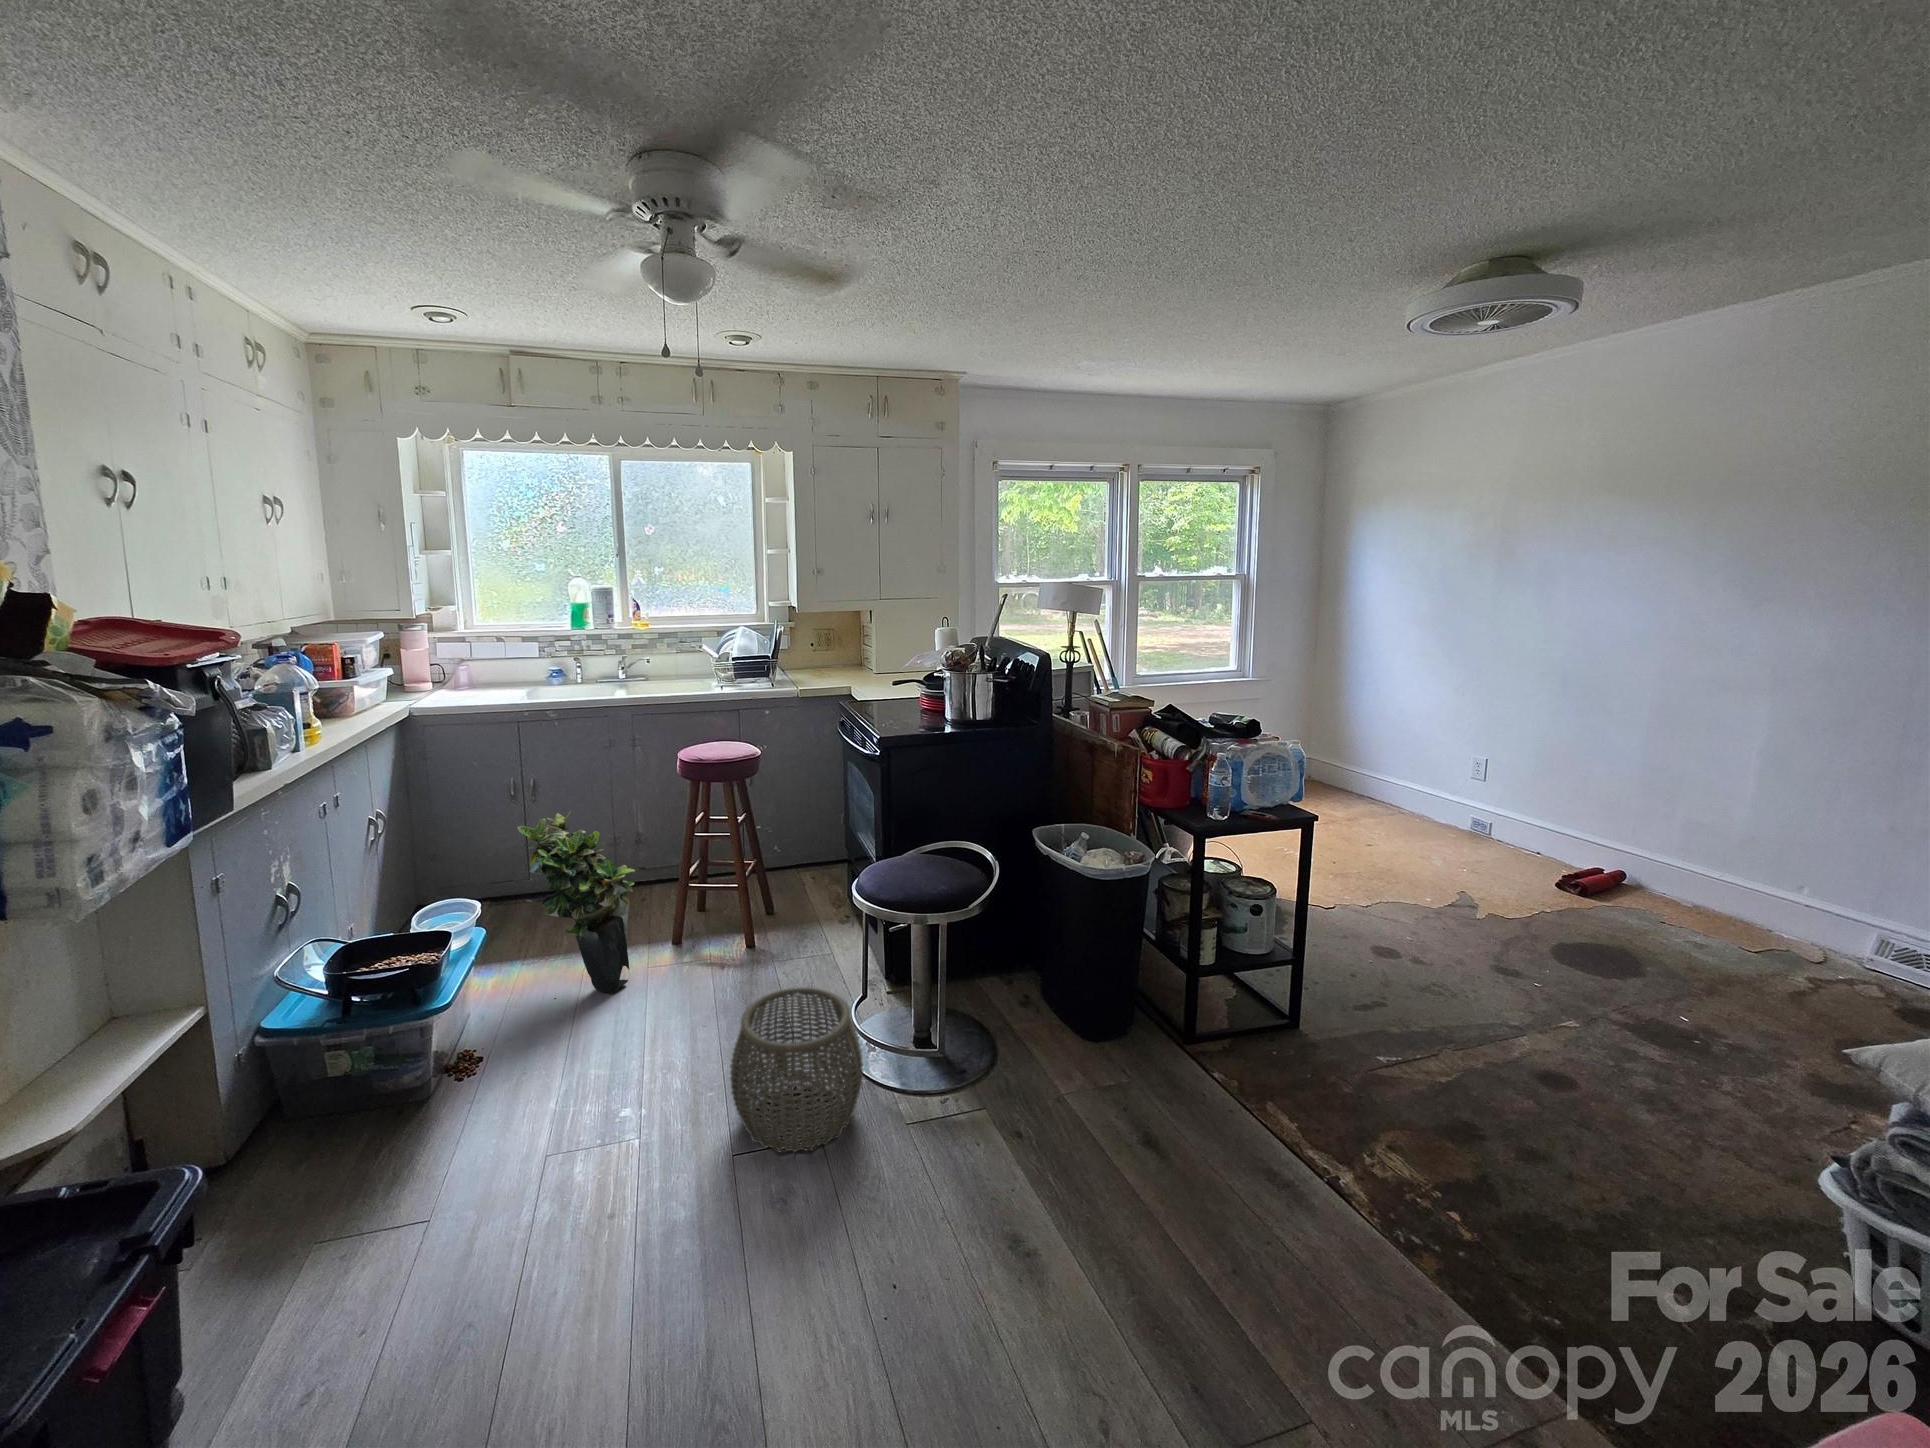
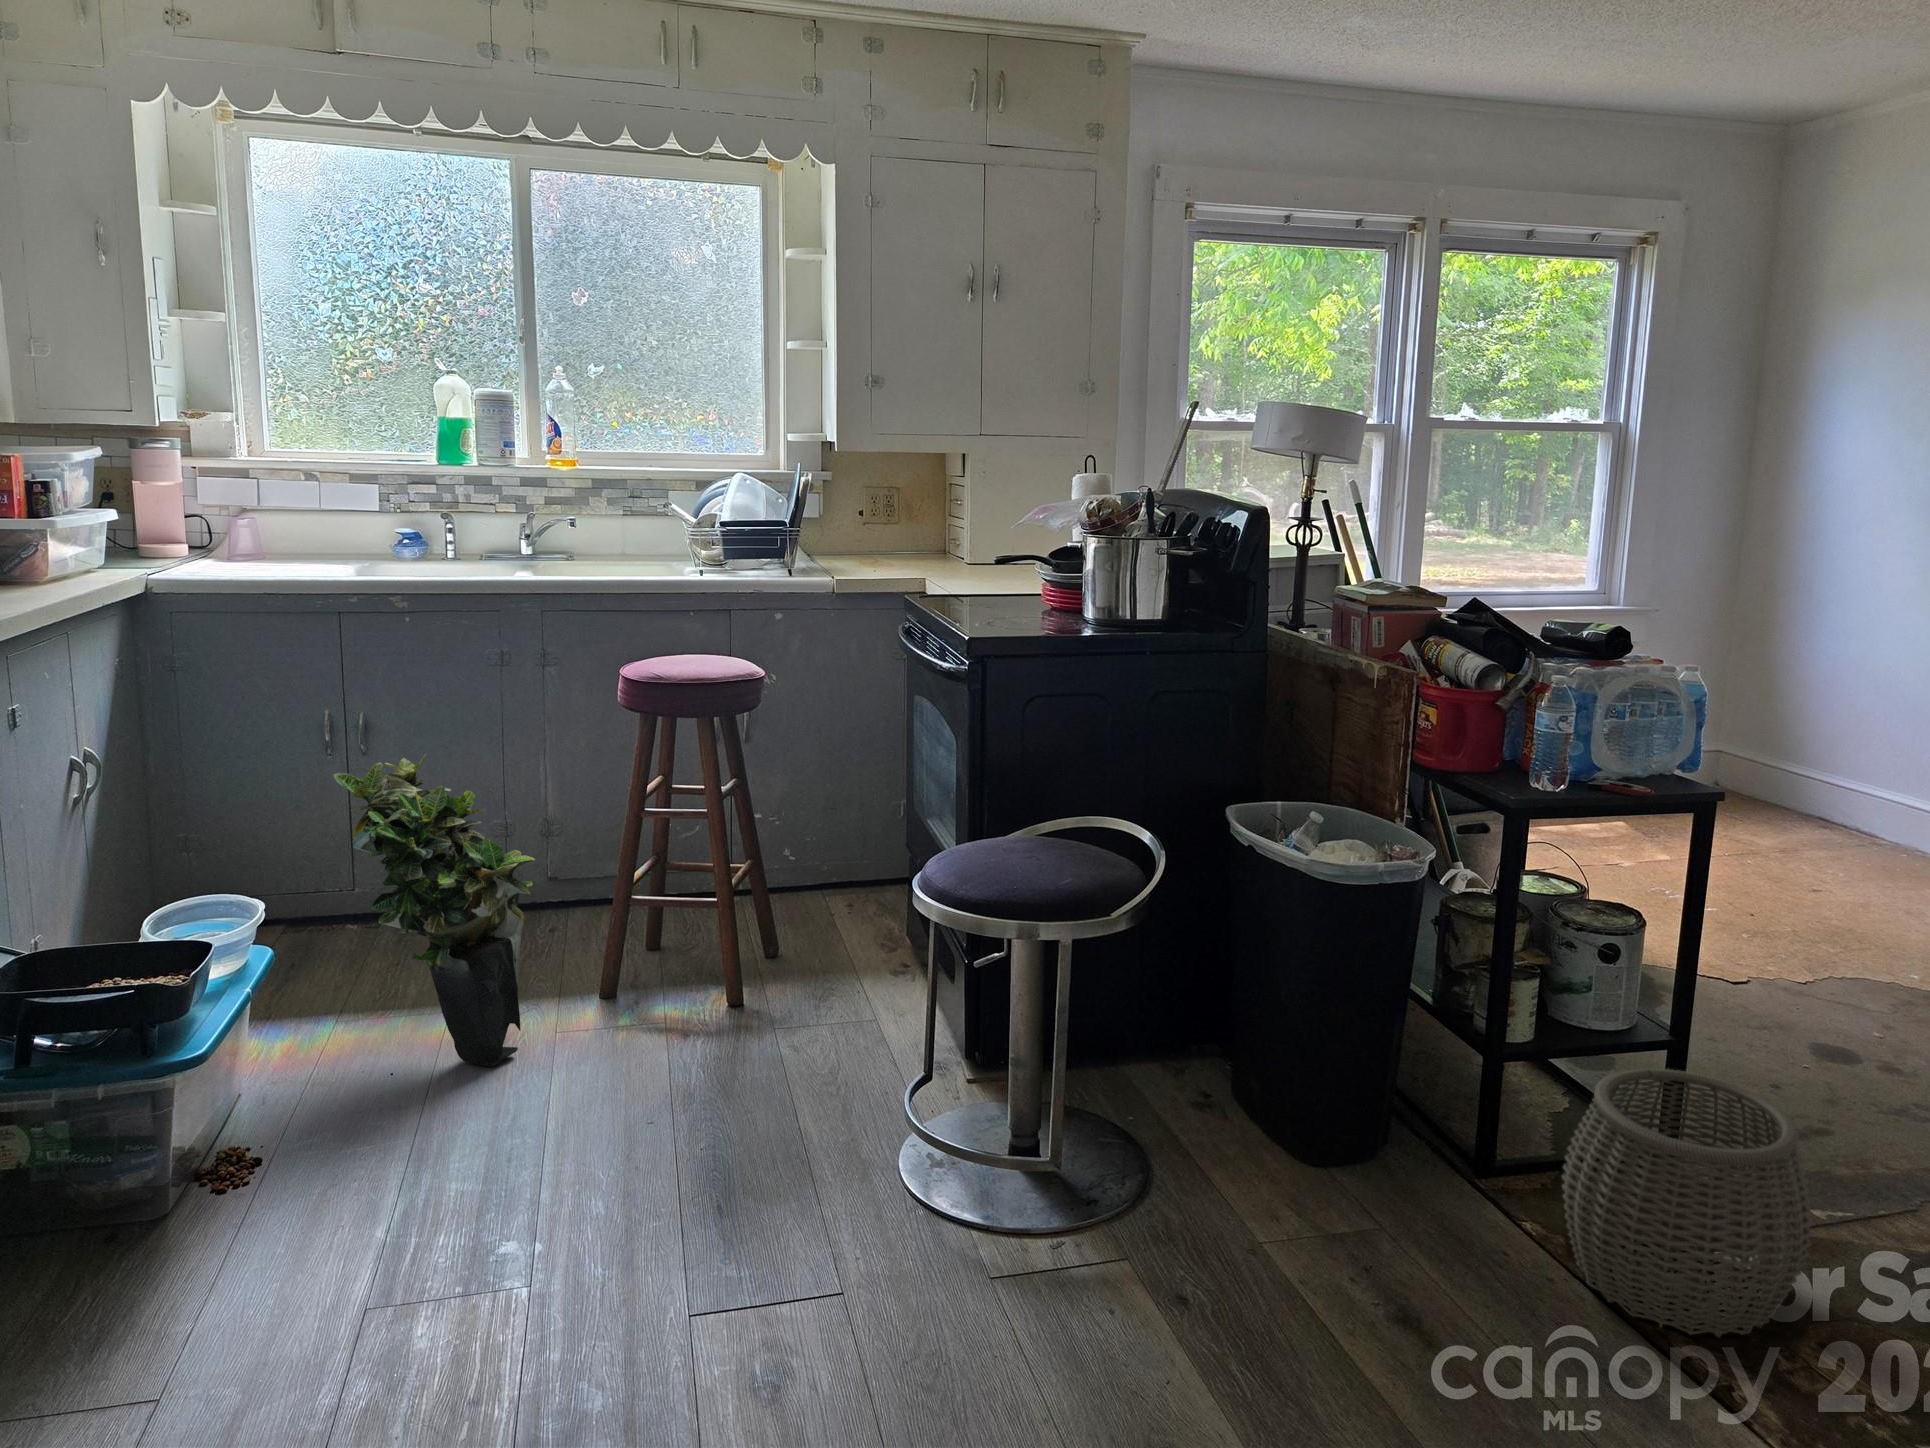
woven basket: present [730,987,863,1153] -> present [1562,1069,1812,1337]

